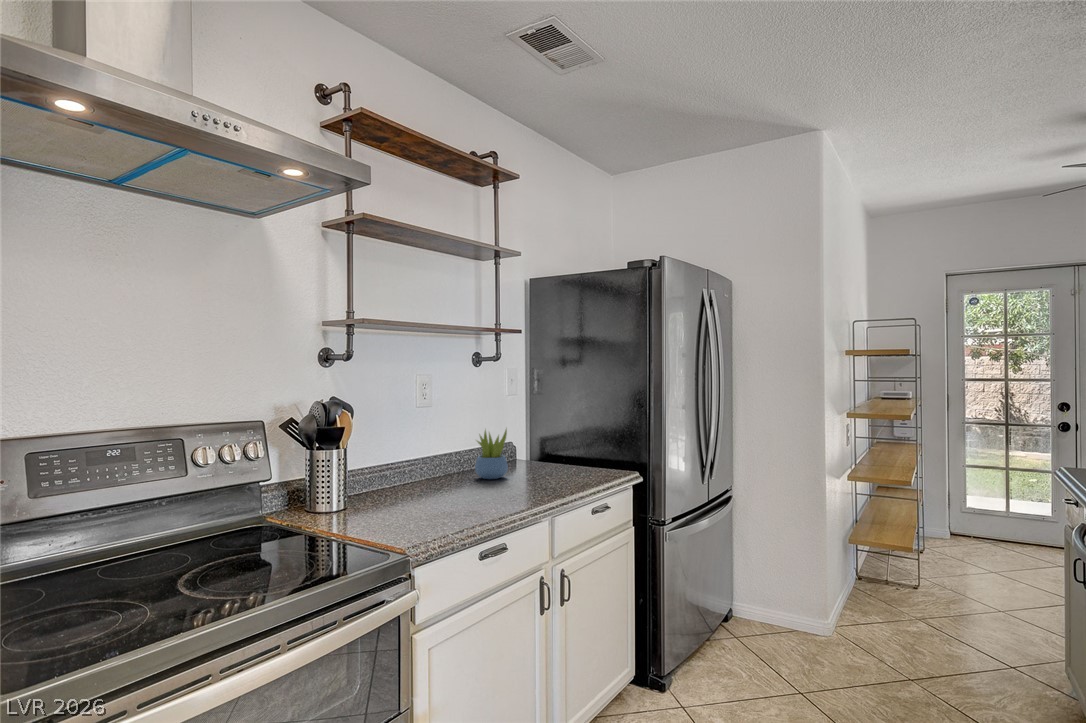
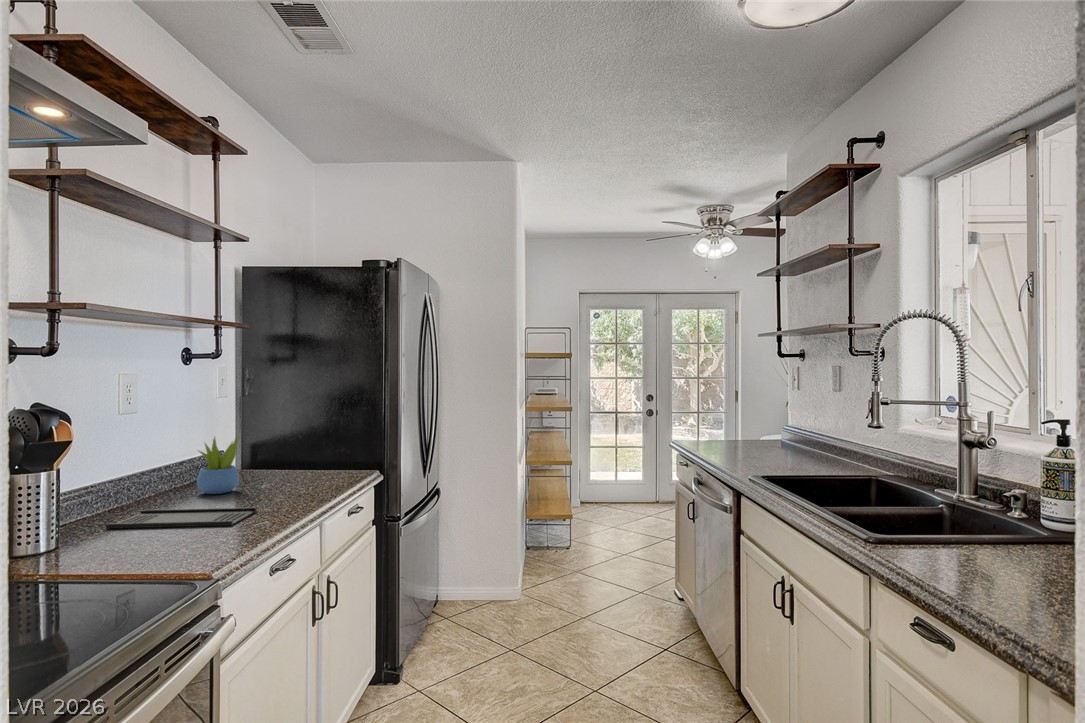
tray: none [390,486,498,509] -> present [106,507,256,529]

